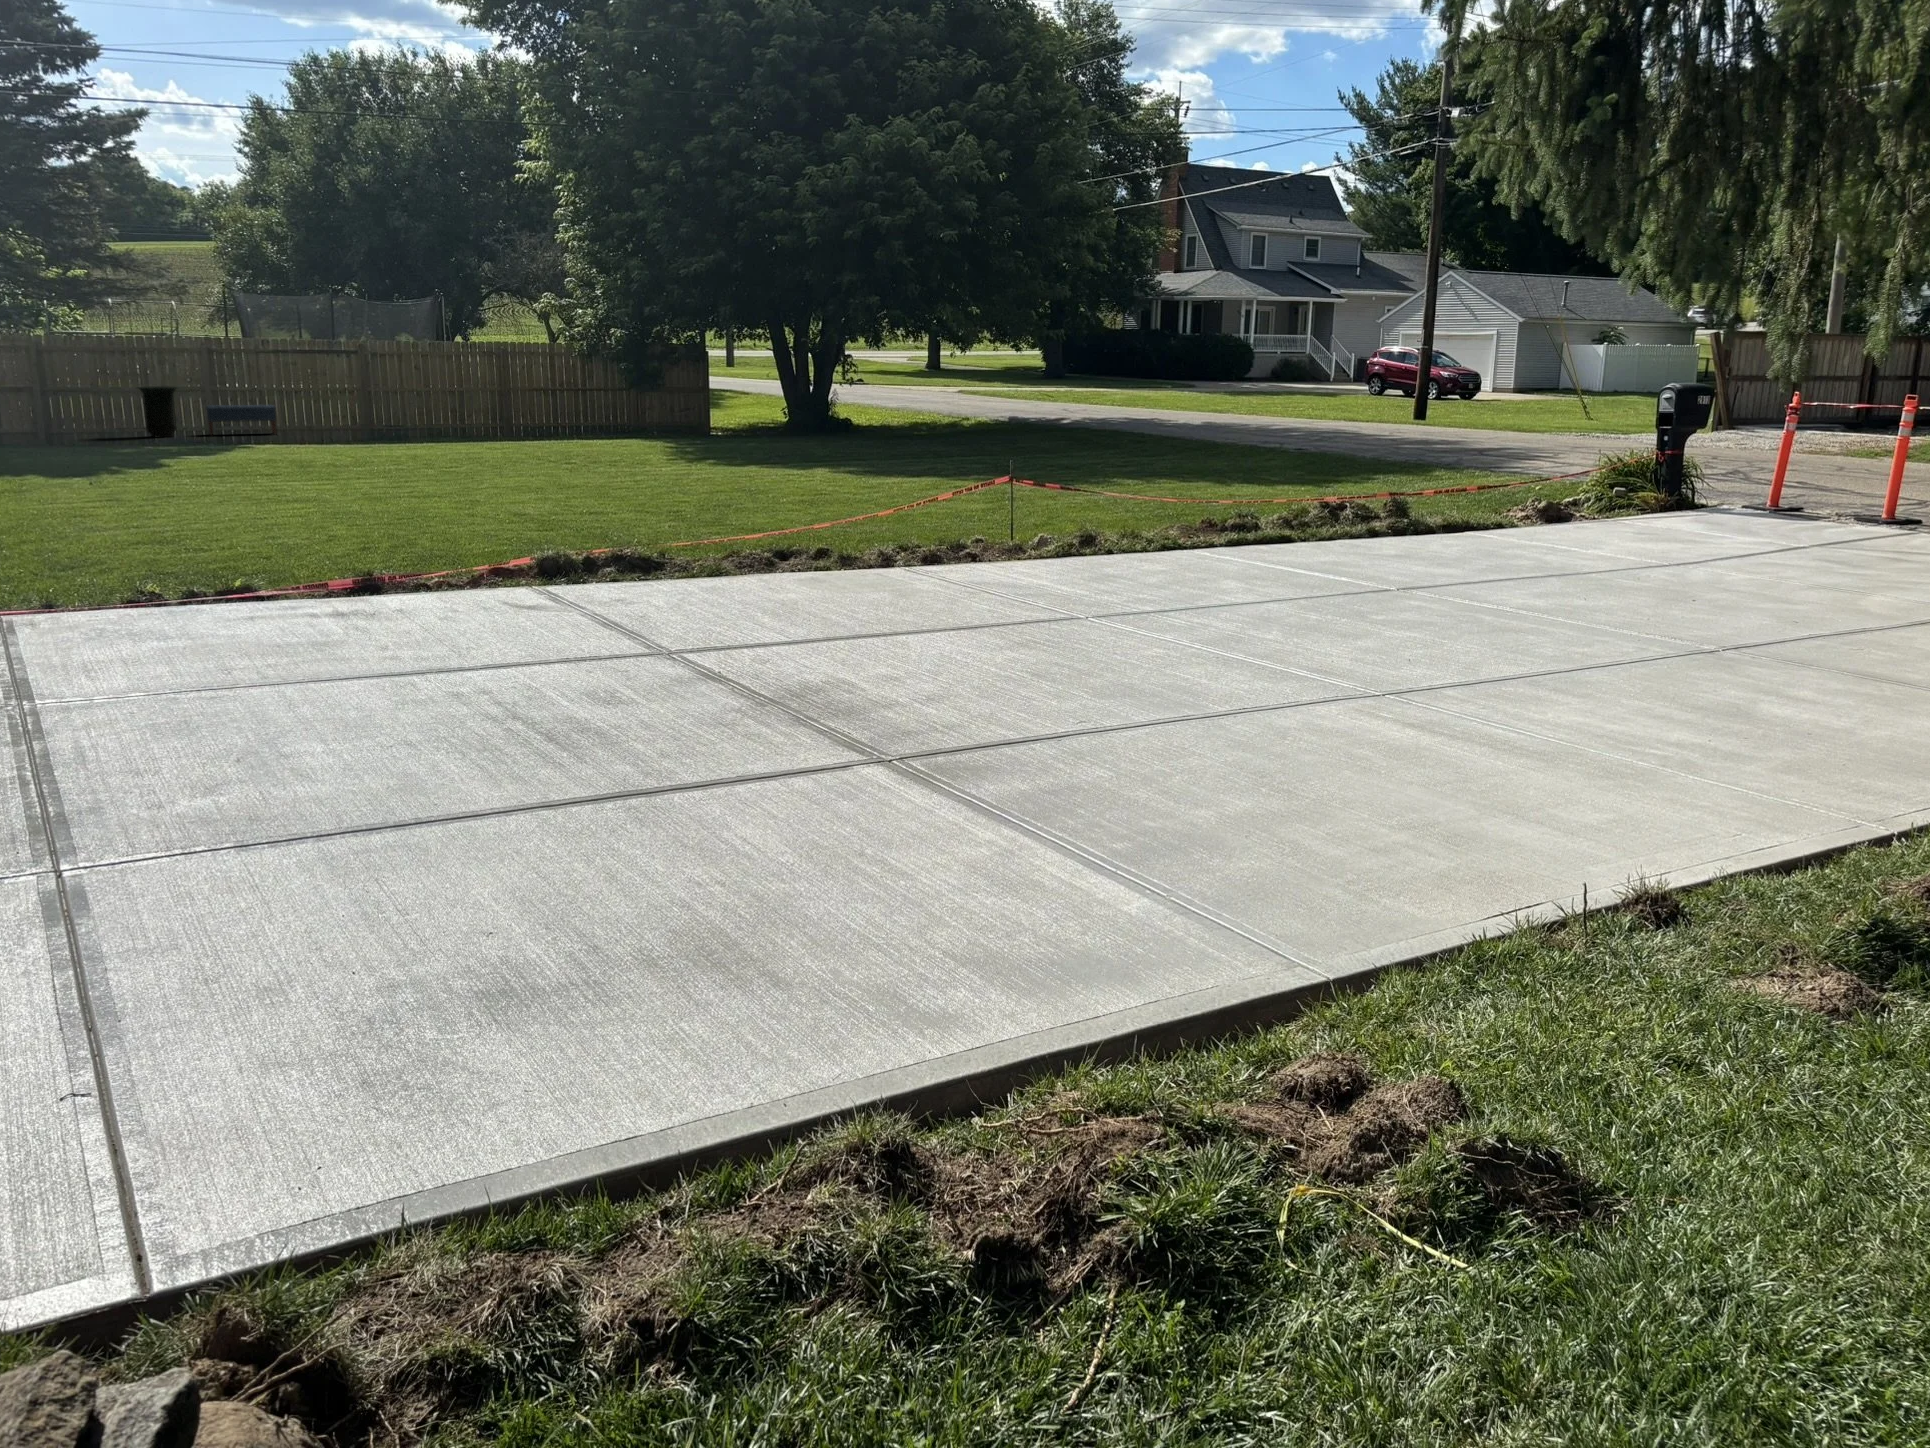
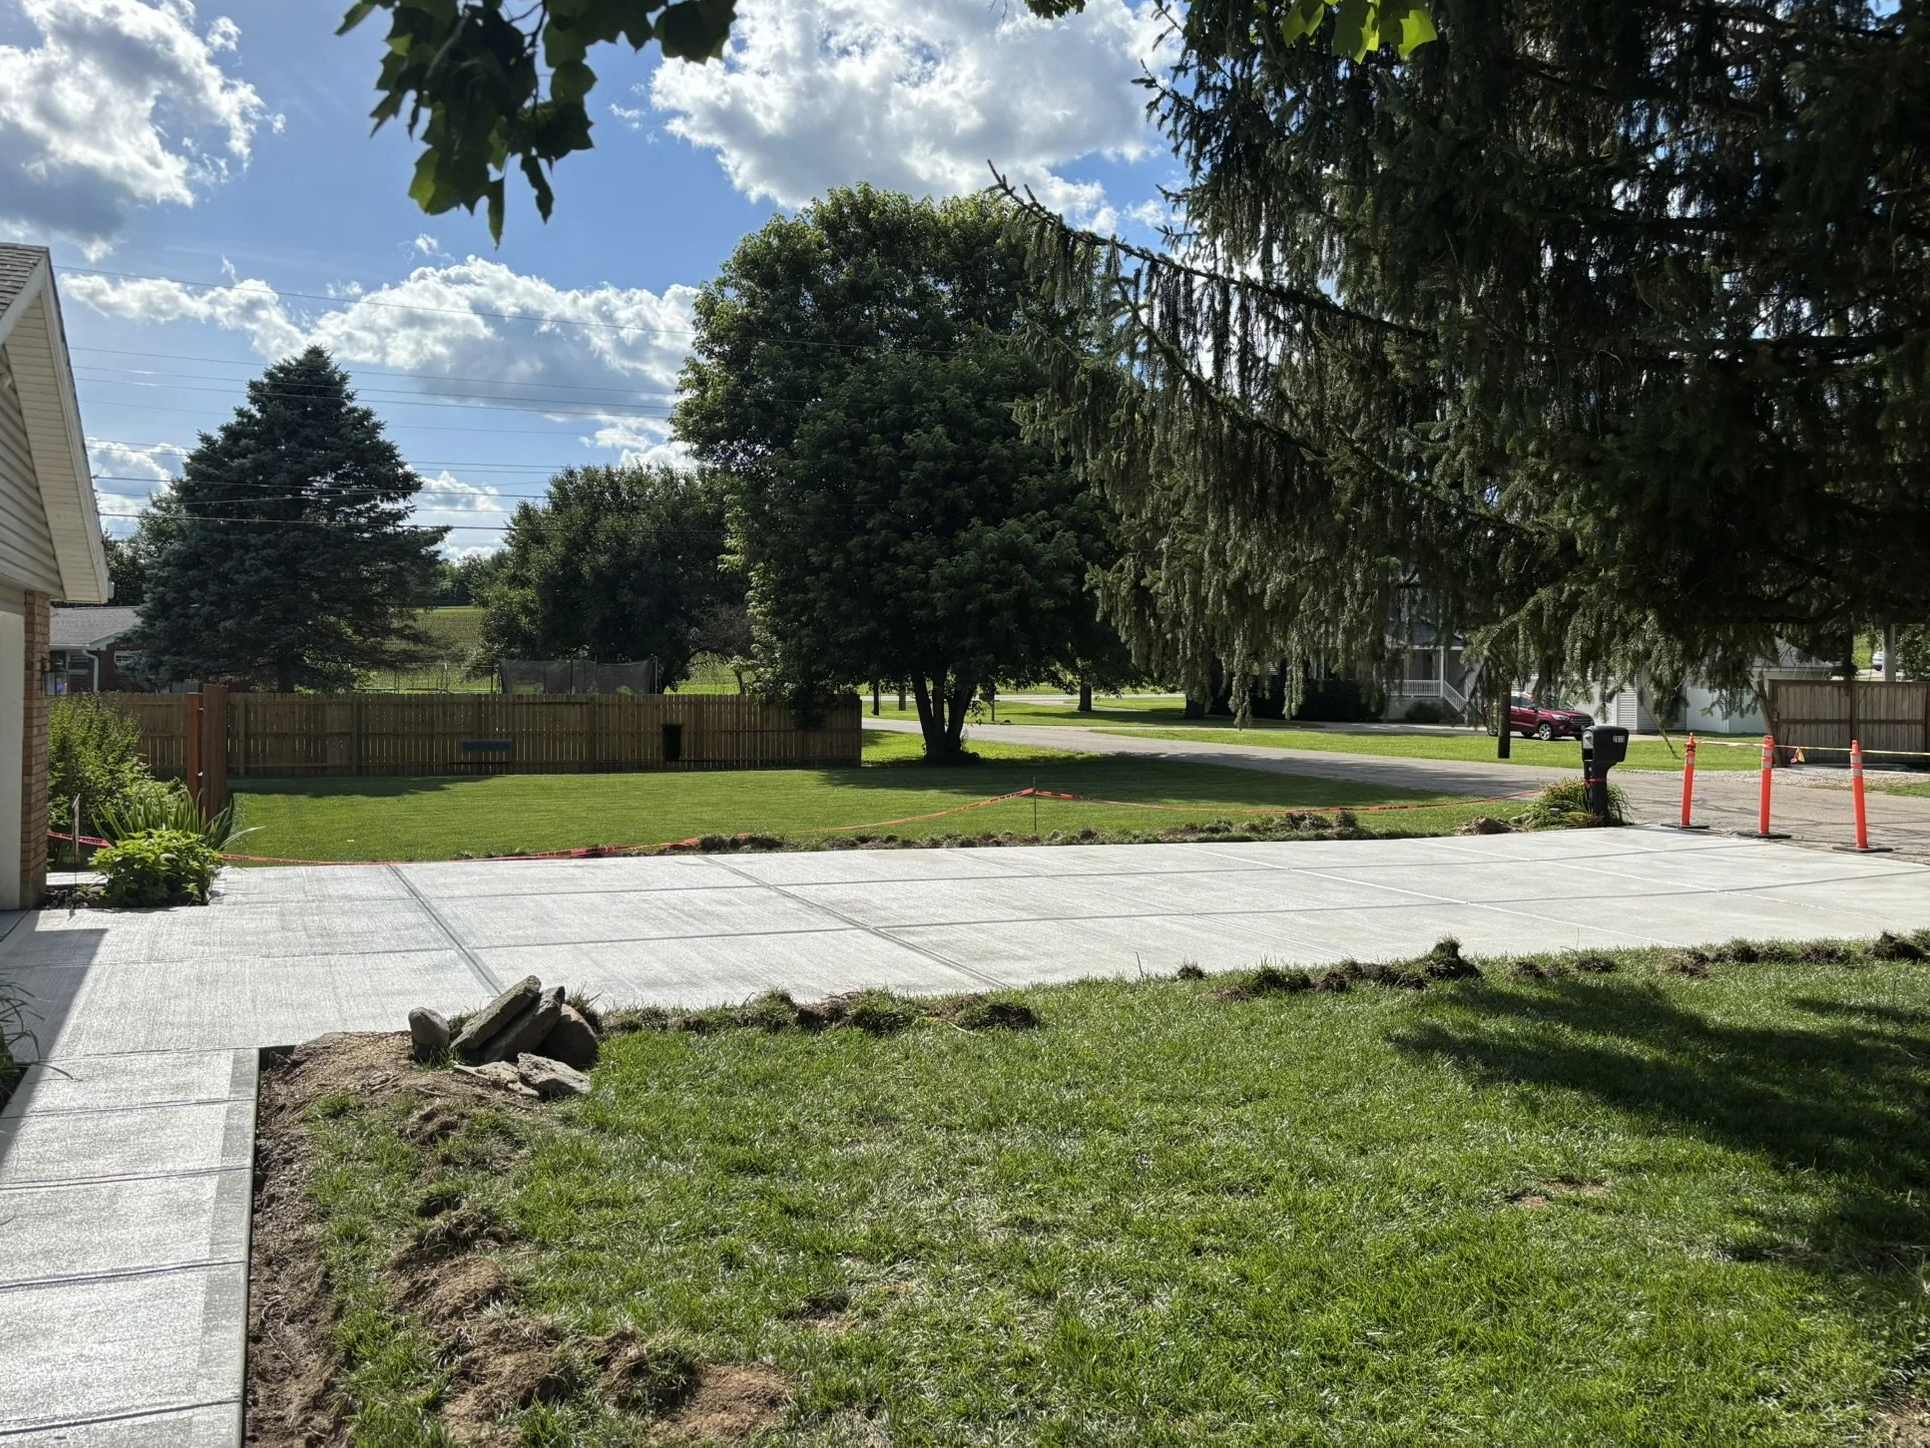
trash can: present [138,386,177,437] -> present [659,723,684,761]

